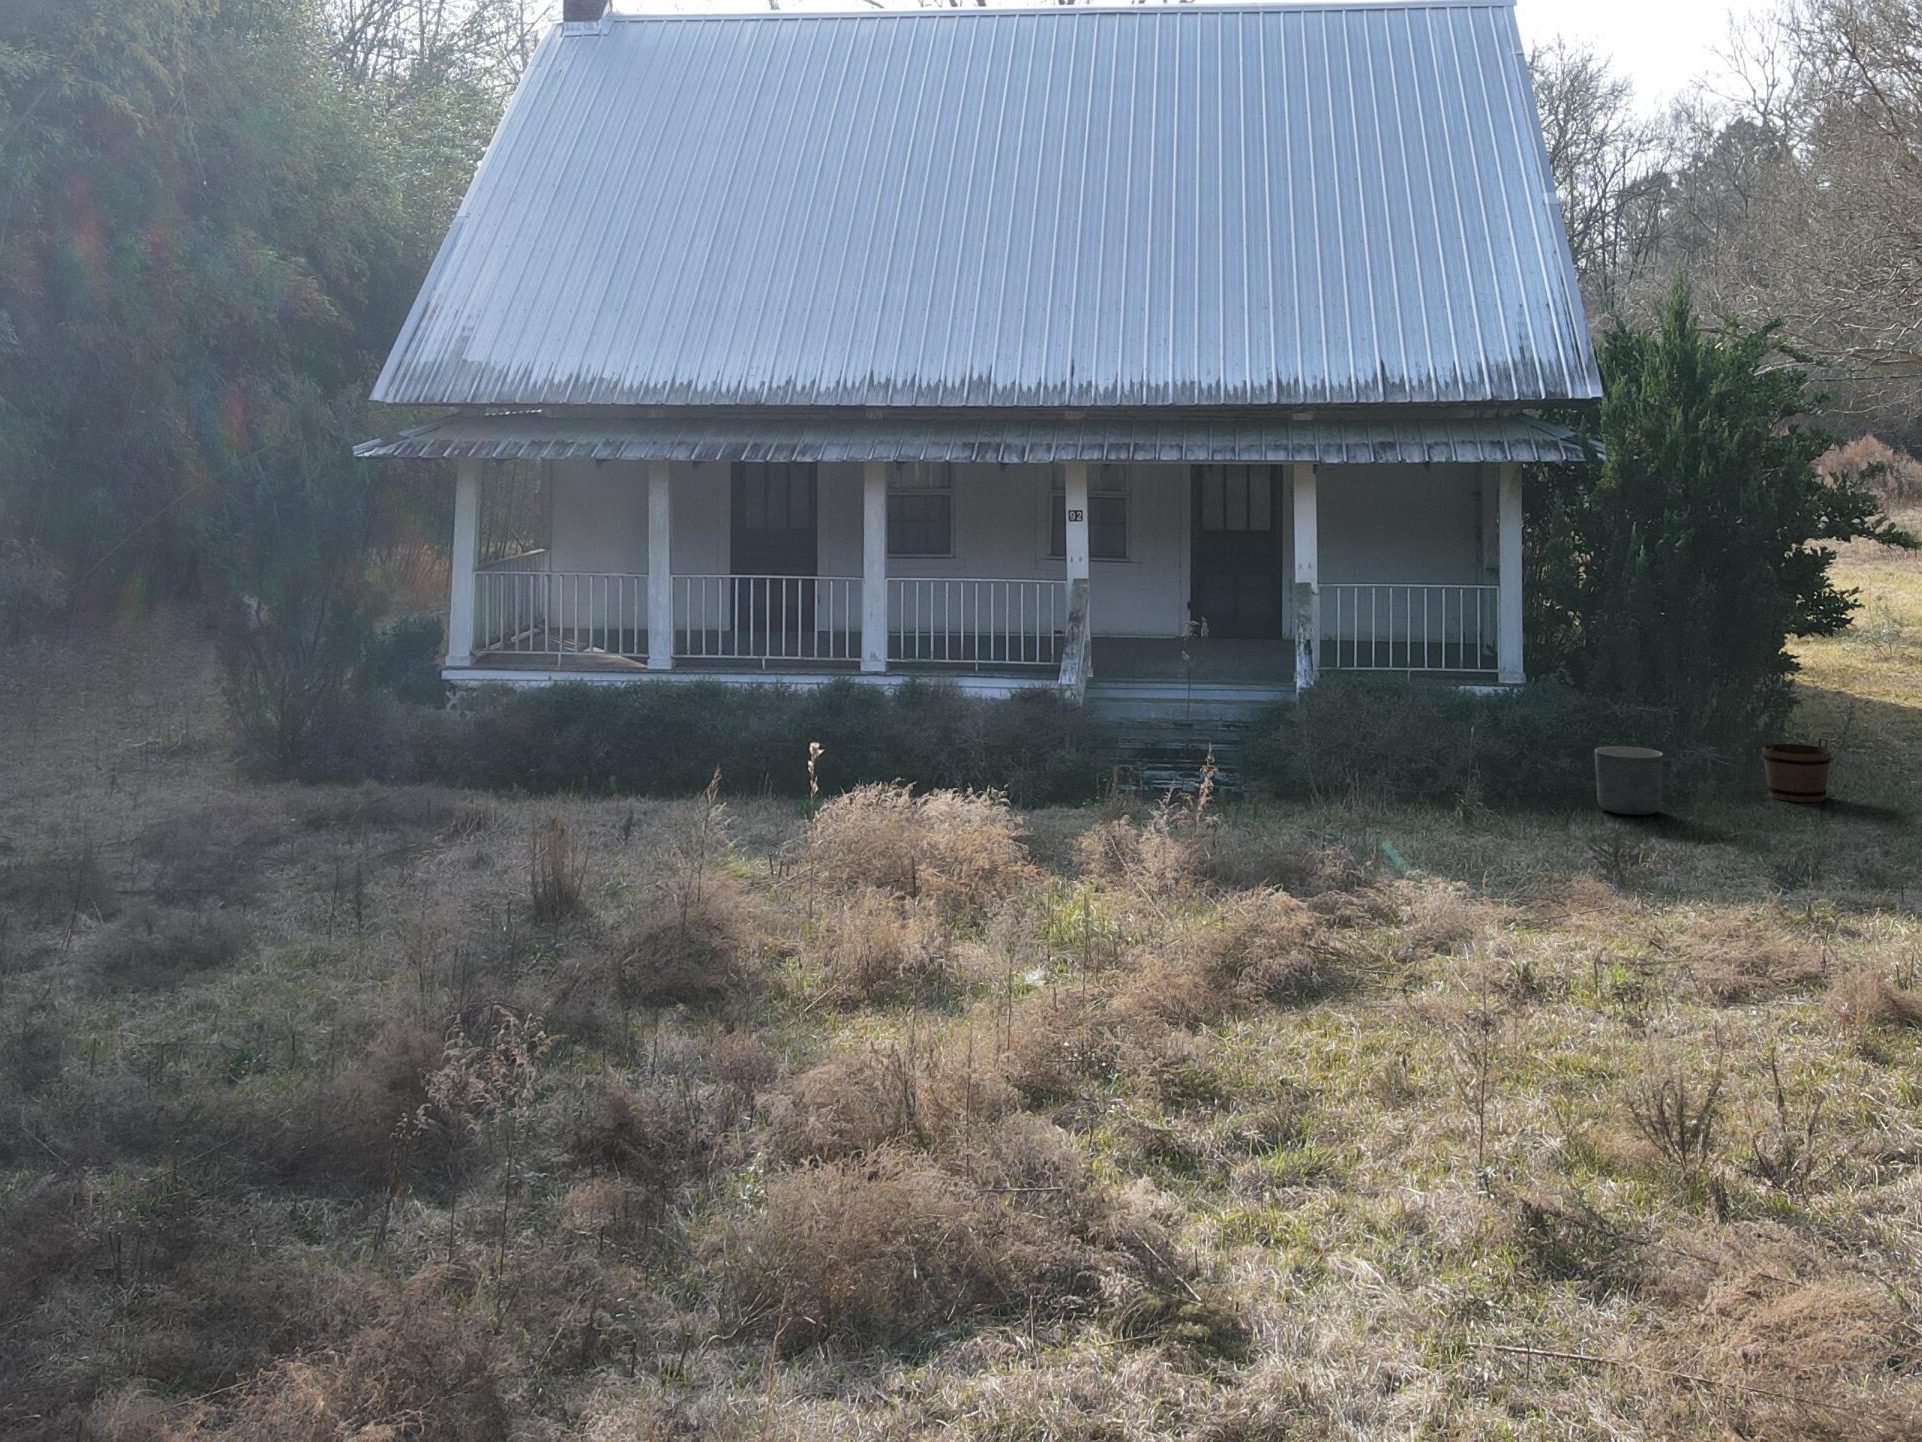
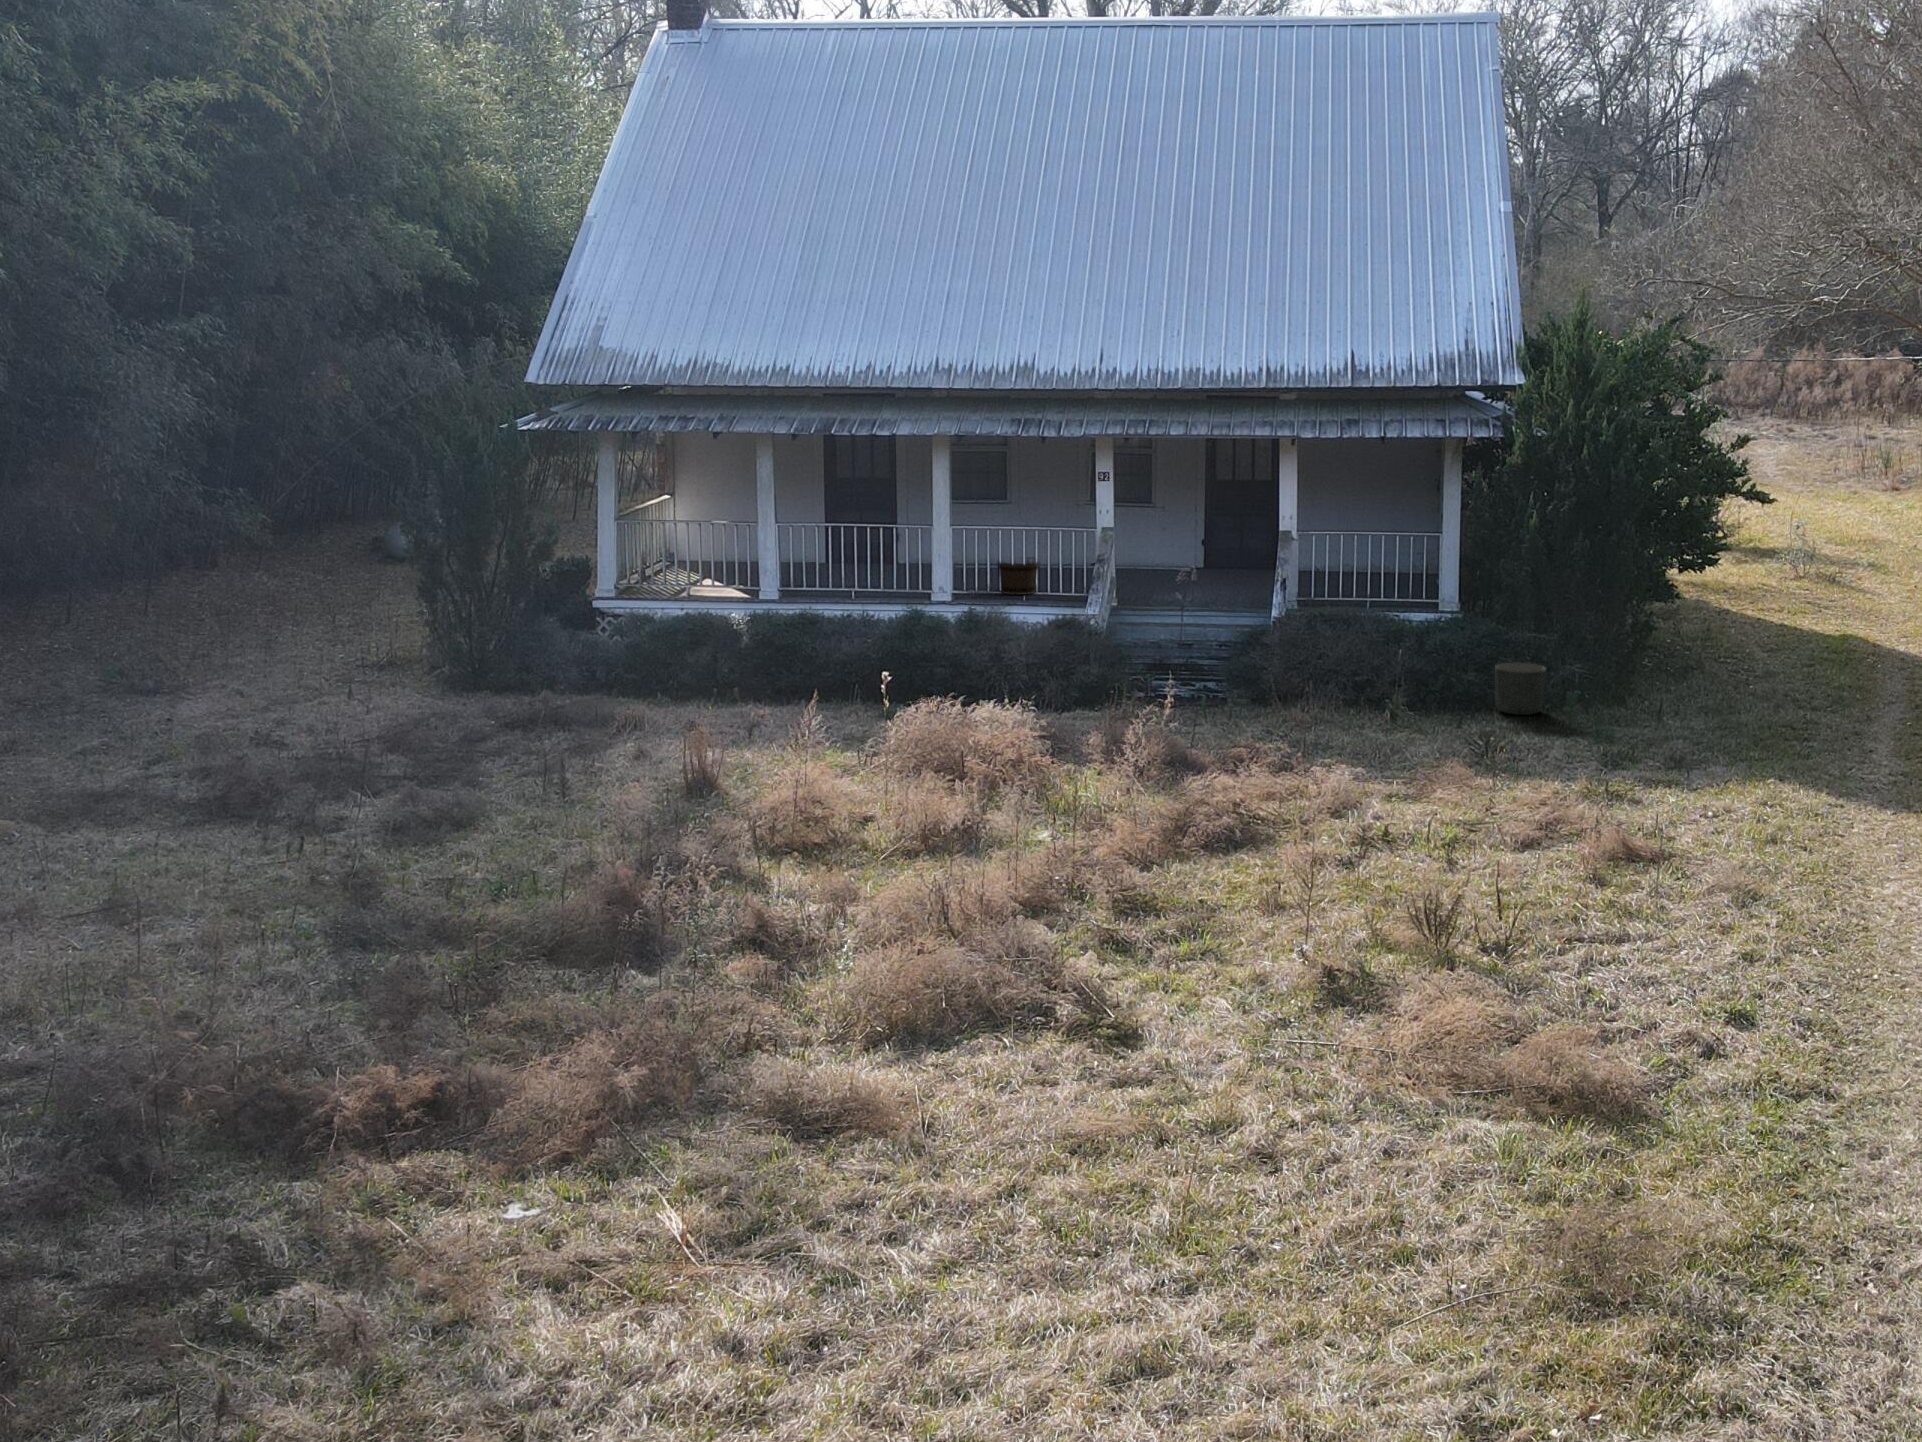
bucket: present [1762,738,1830,802] -> present [998,558,1039,595]

